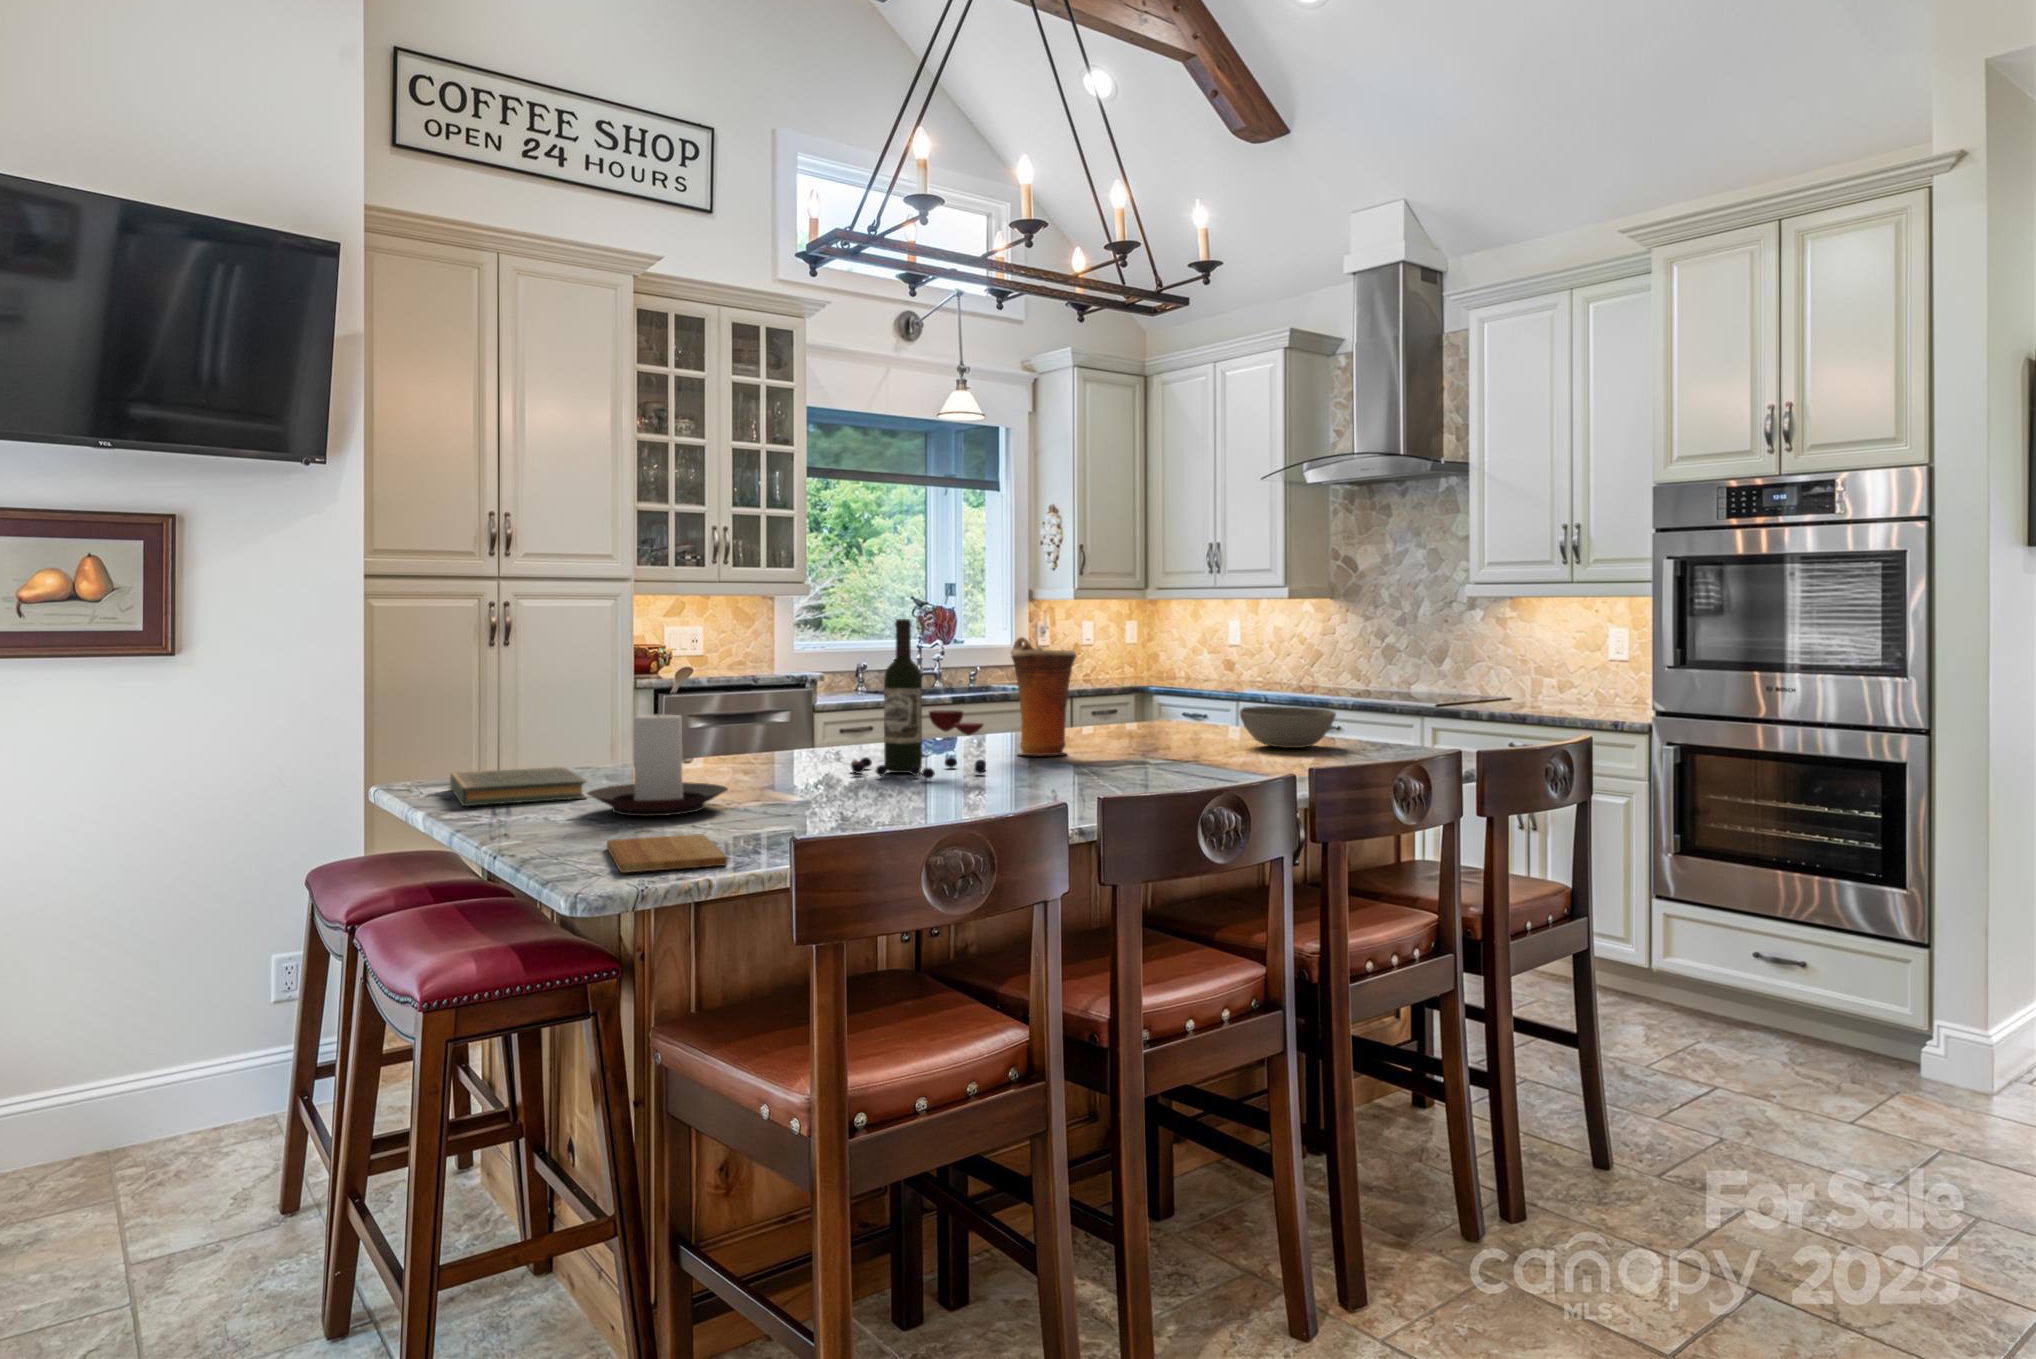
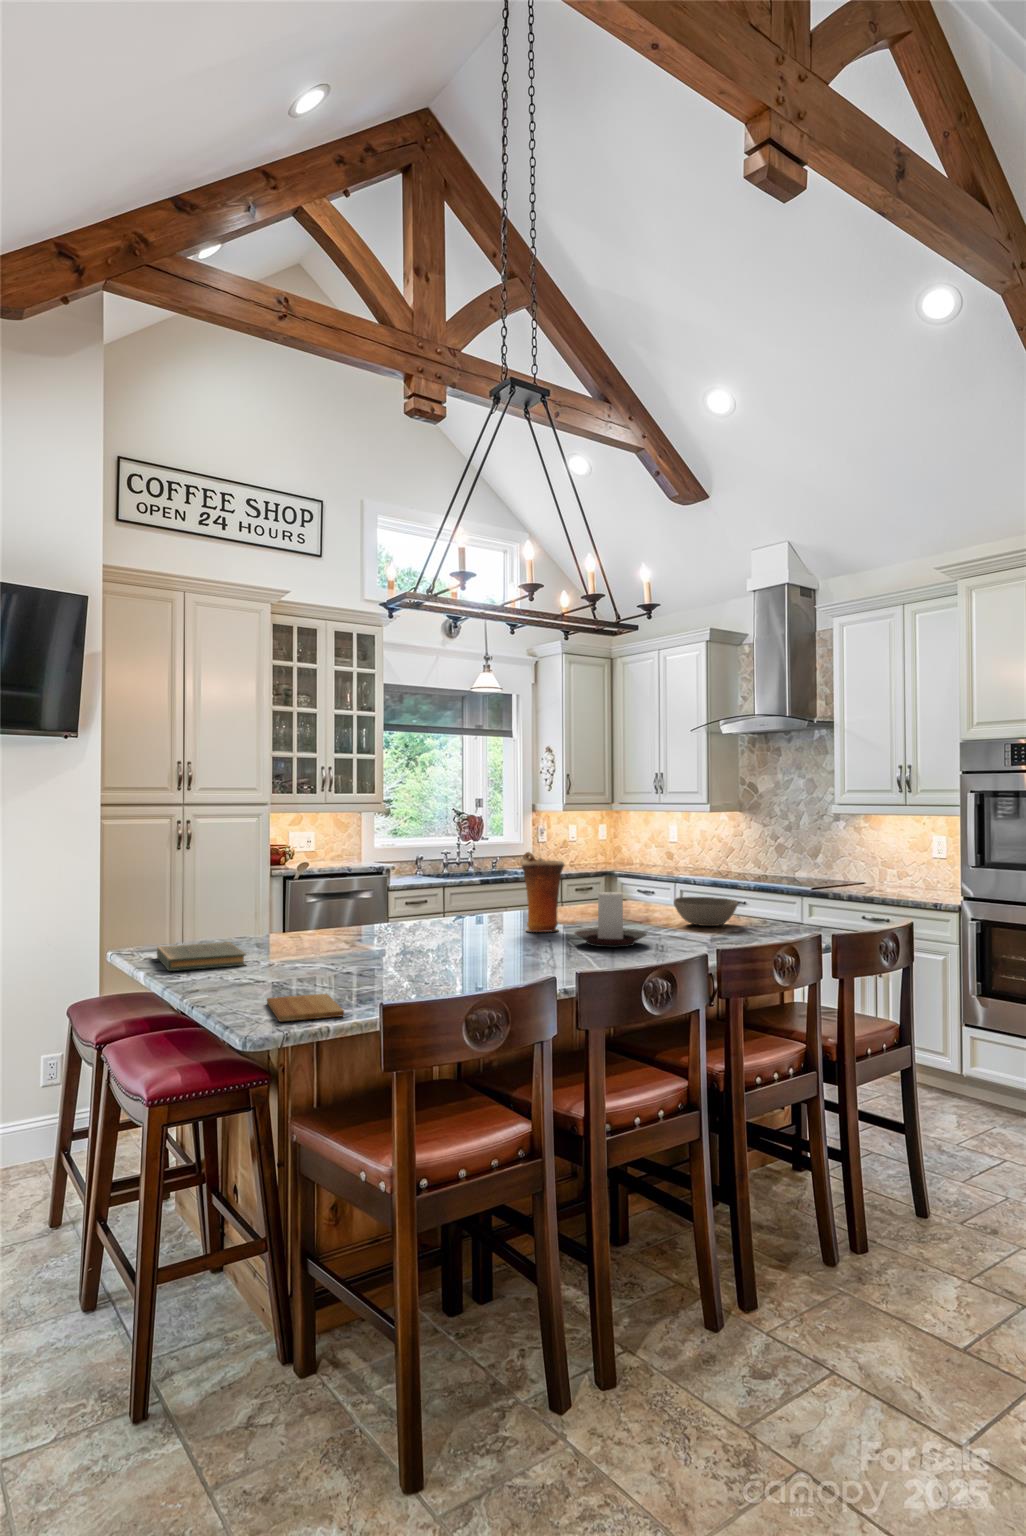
wine bottle: present [851,619,986,779] -> none [416,844,506,952]
candle holder: present [587,714,728,816] -> present [575,892,647,947]

